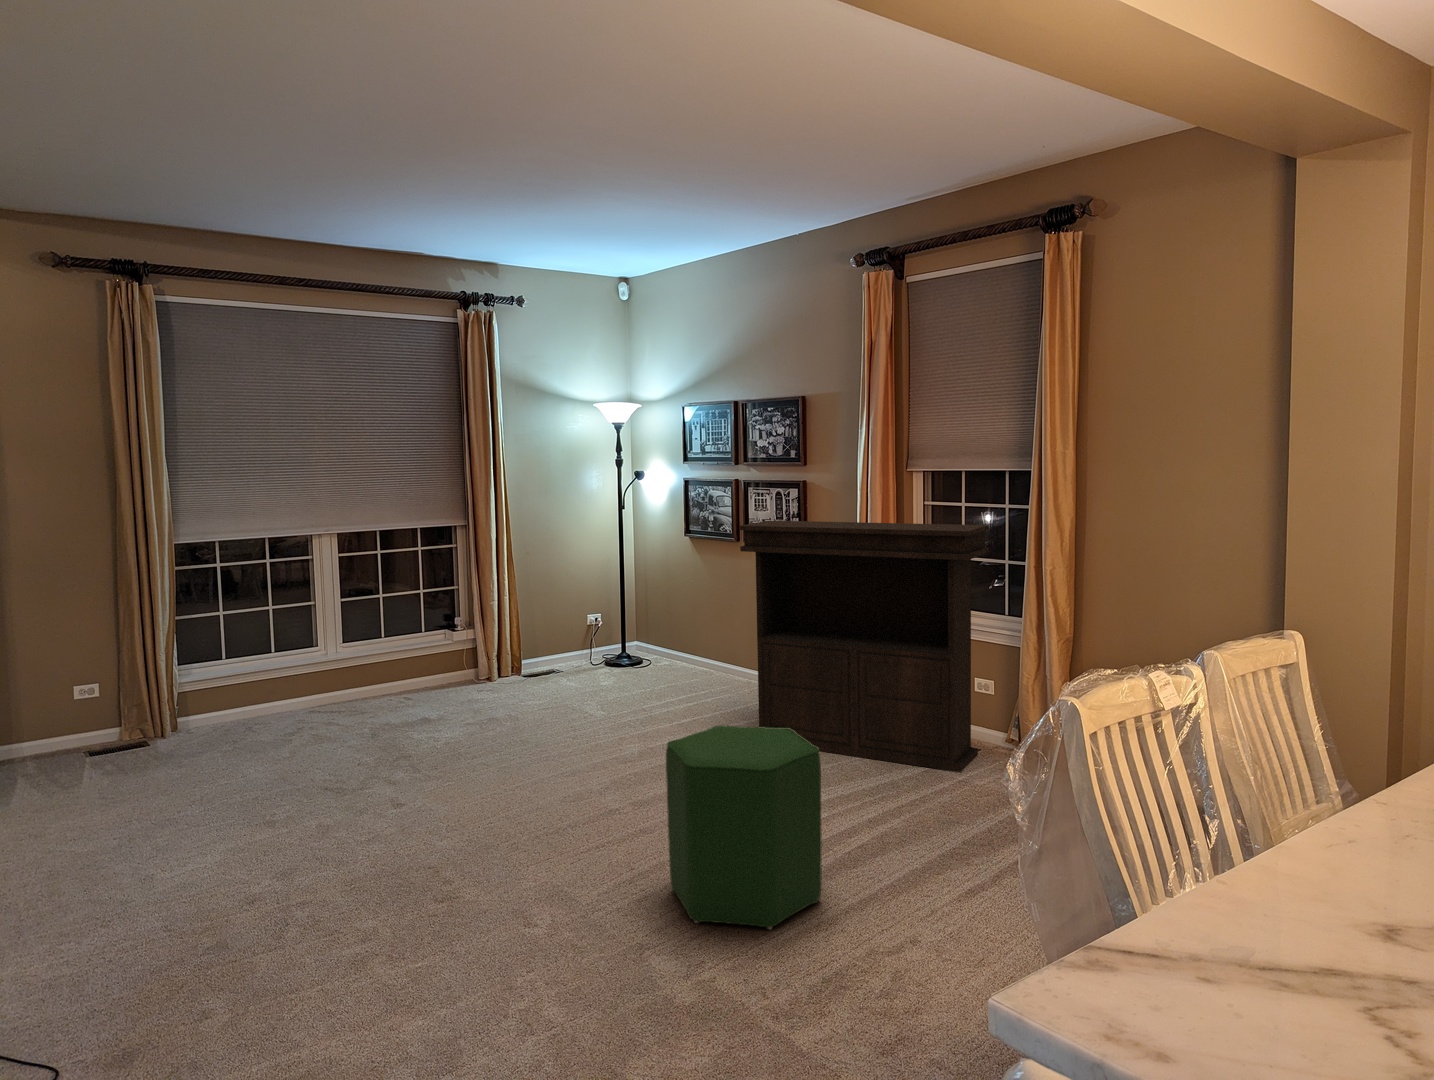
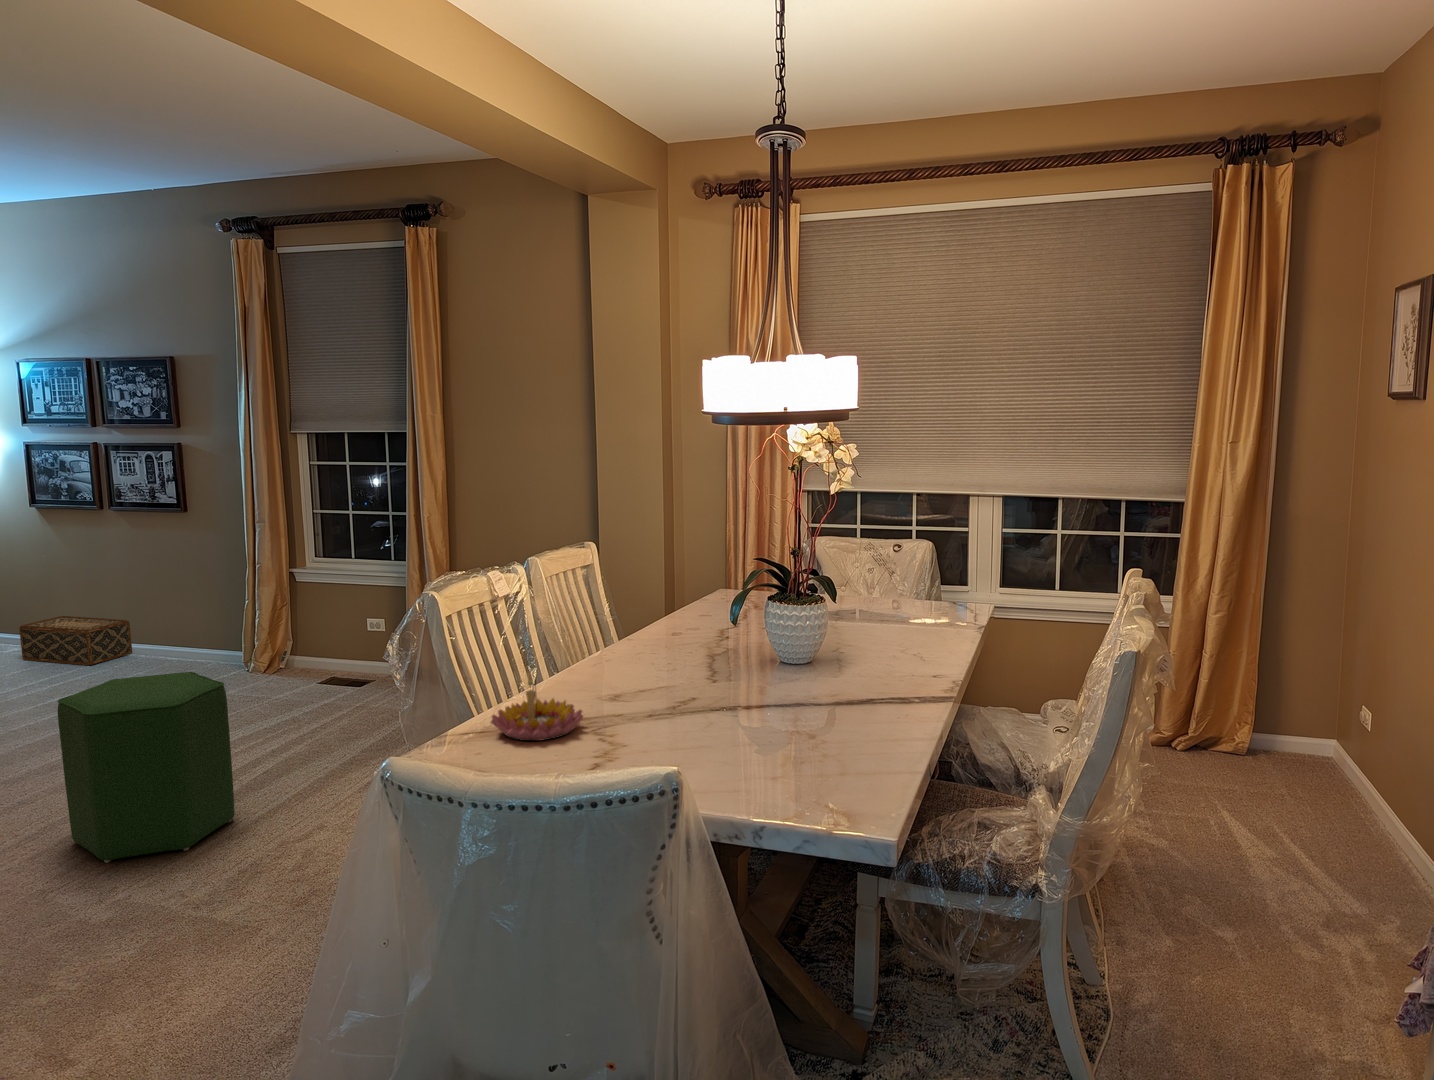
console table: present [740,521,989,772] -> none [111,480,373,706]
woven basket: none [667,639,754,689] -> present [19,616,132,665]
candle holder: none [1166,874,1340,1003] -> present [491,674,583,741]

